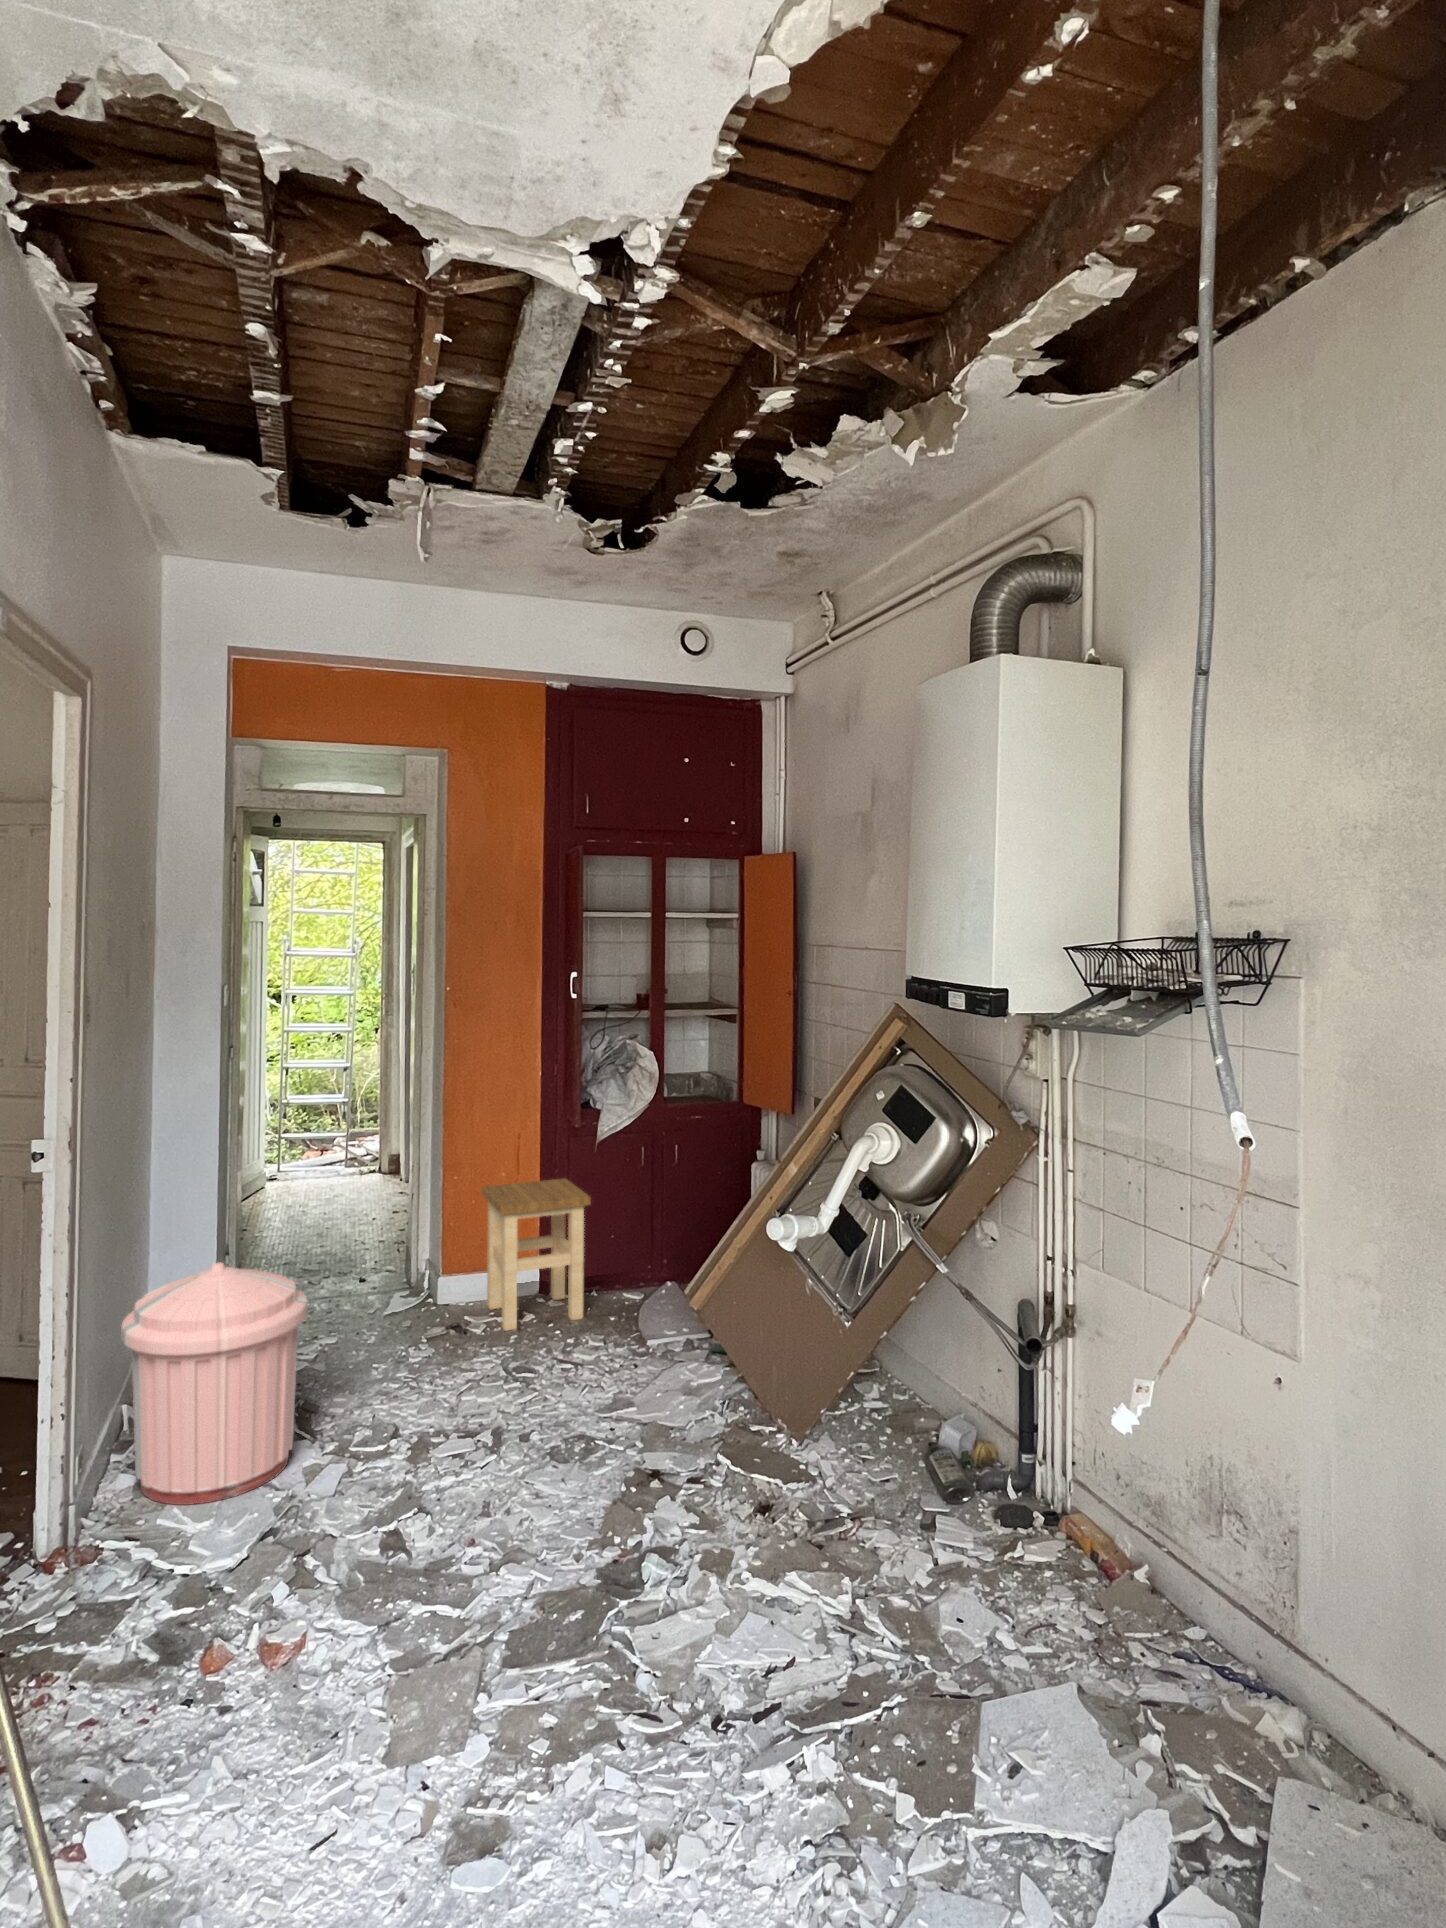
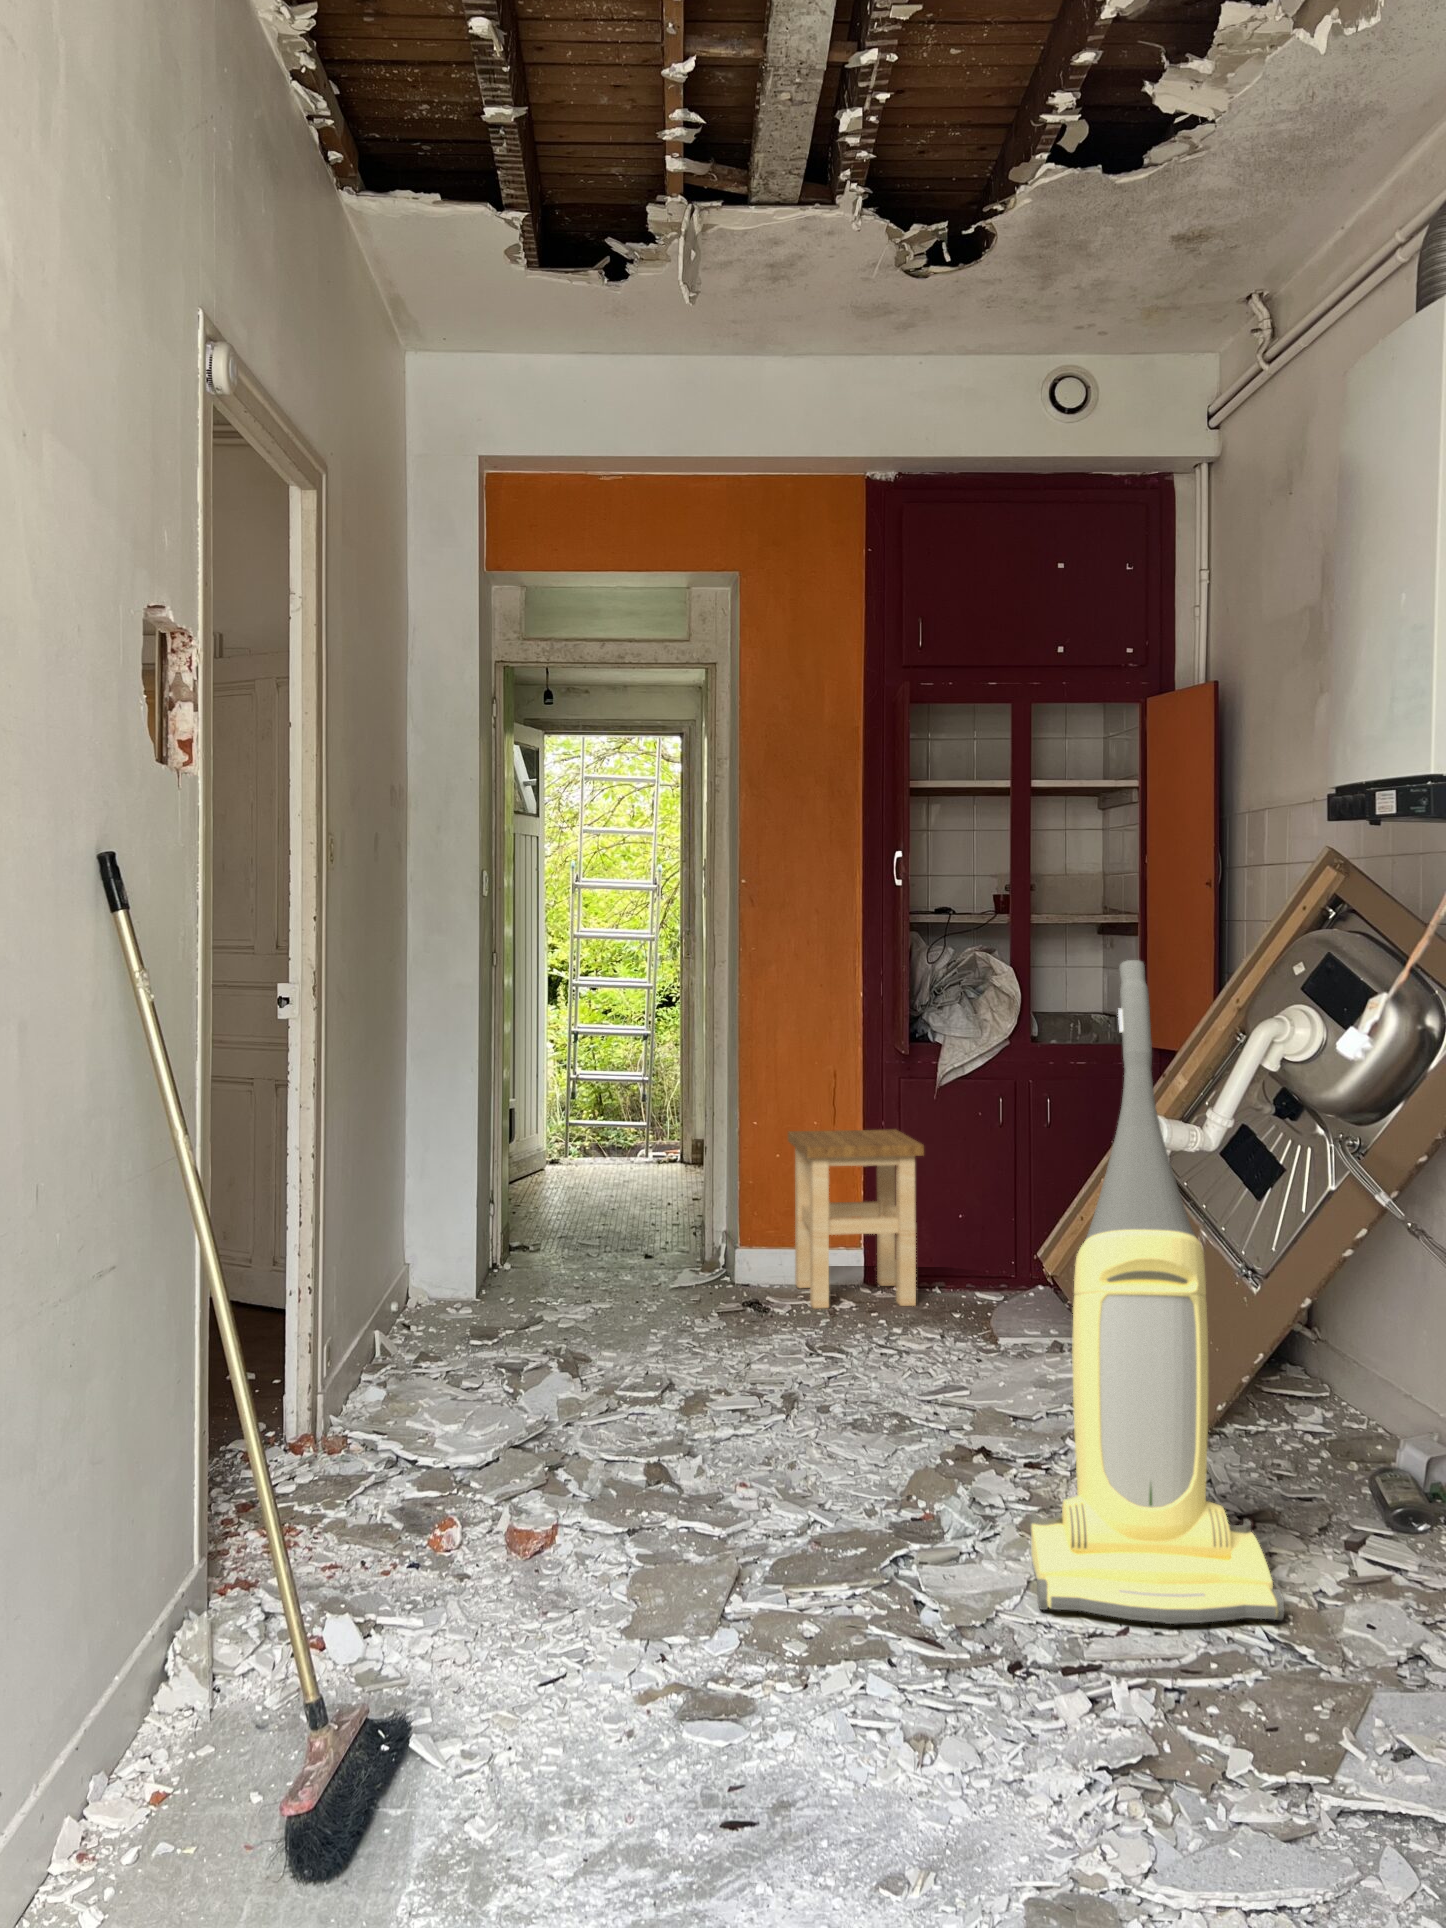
vacuum cleaner: none [710,1127,896,1650] -> present [1030,960,1285,1624]
trash can: present [121,1262,308,1505] -> none [369,1151,566,1417]

